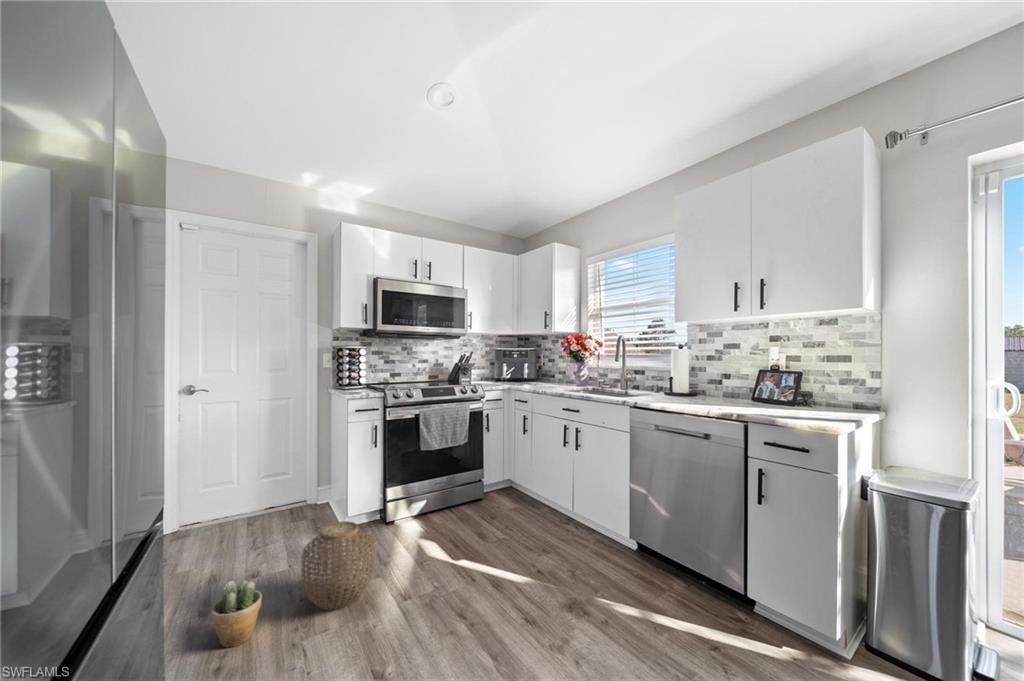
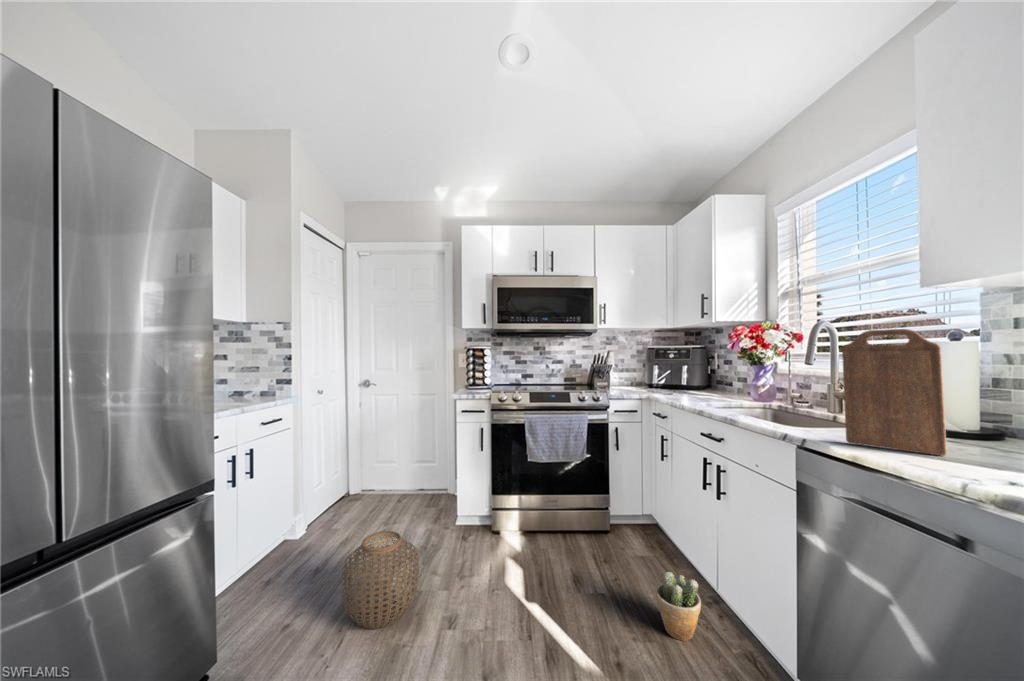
cutting board: none [647,344,683,402] -> present [842,329,947,456]
potted plant: present [211,581,262,647] -> present [655,572,701,641]

